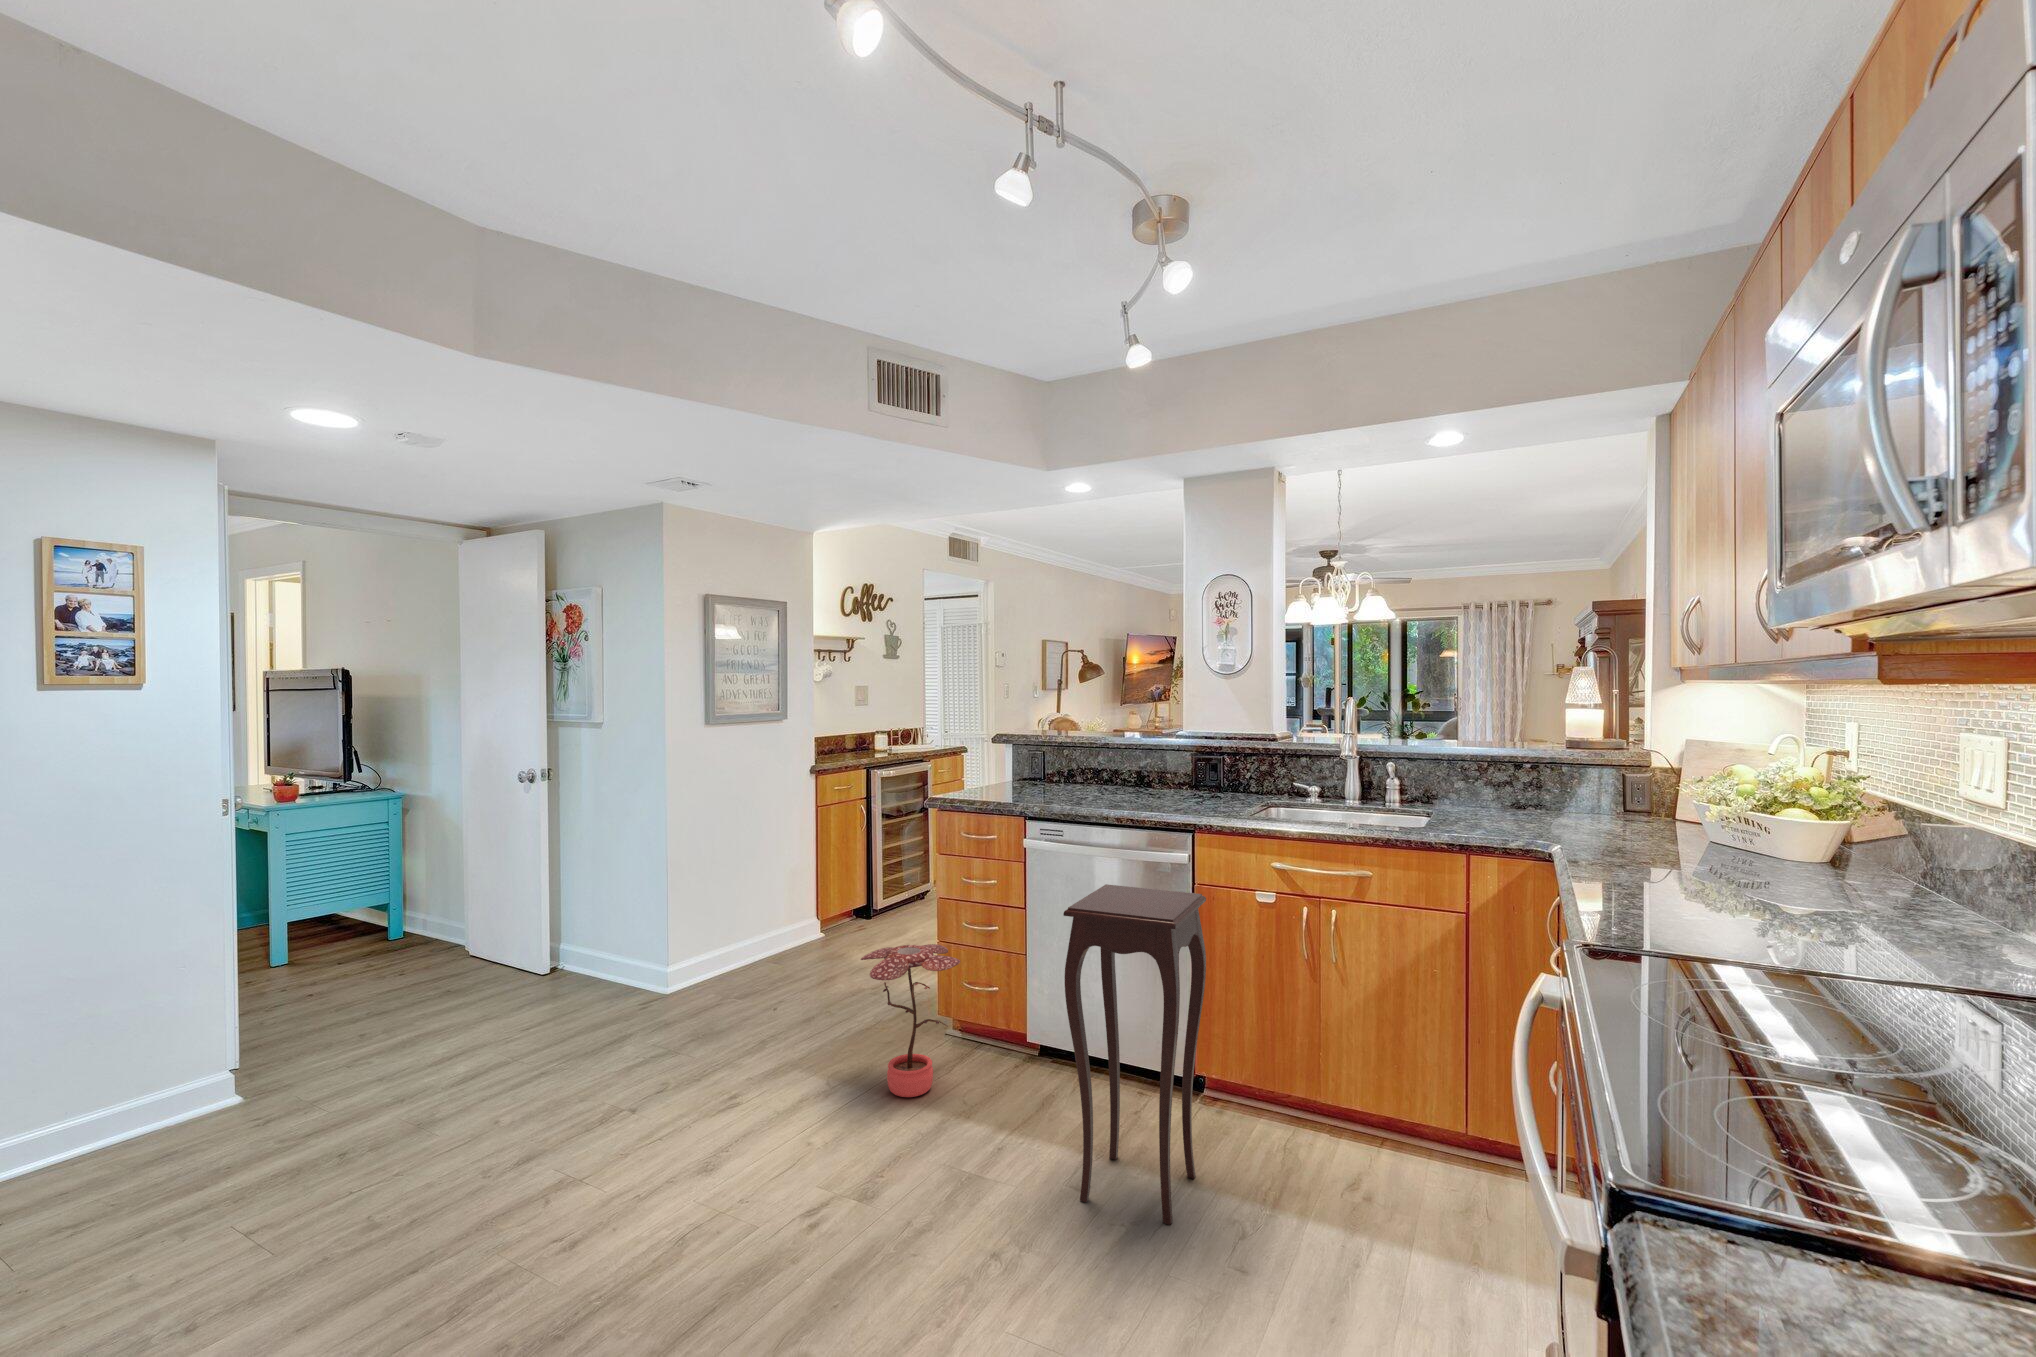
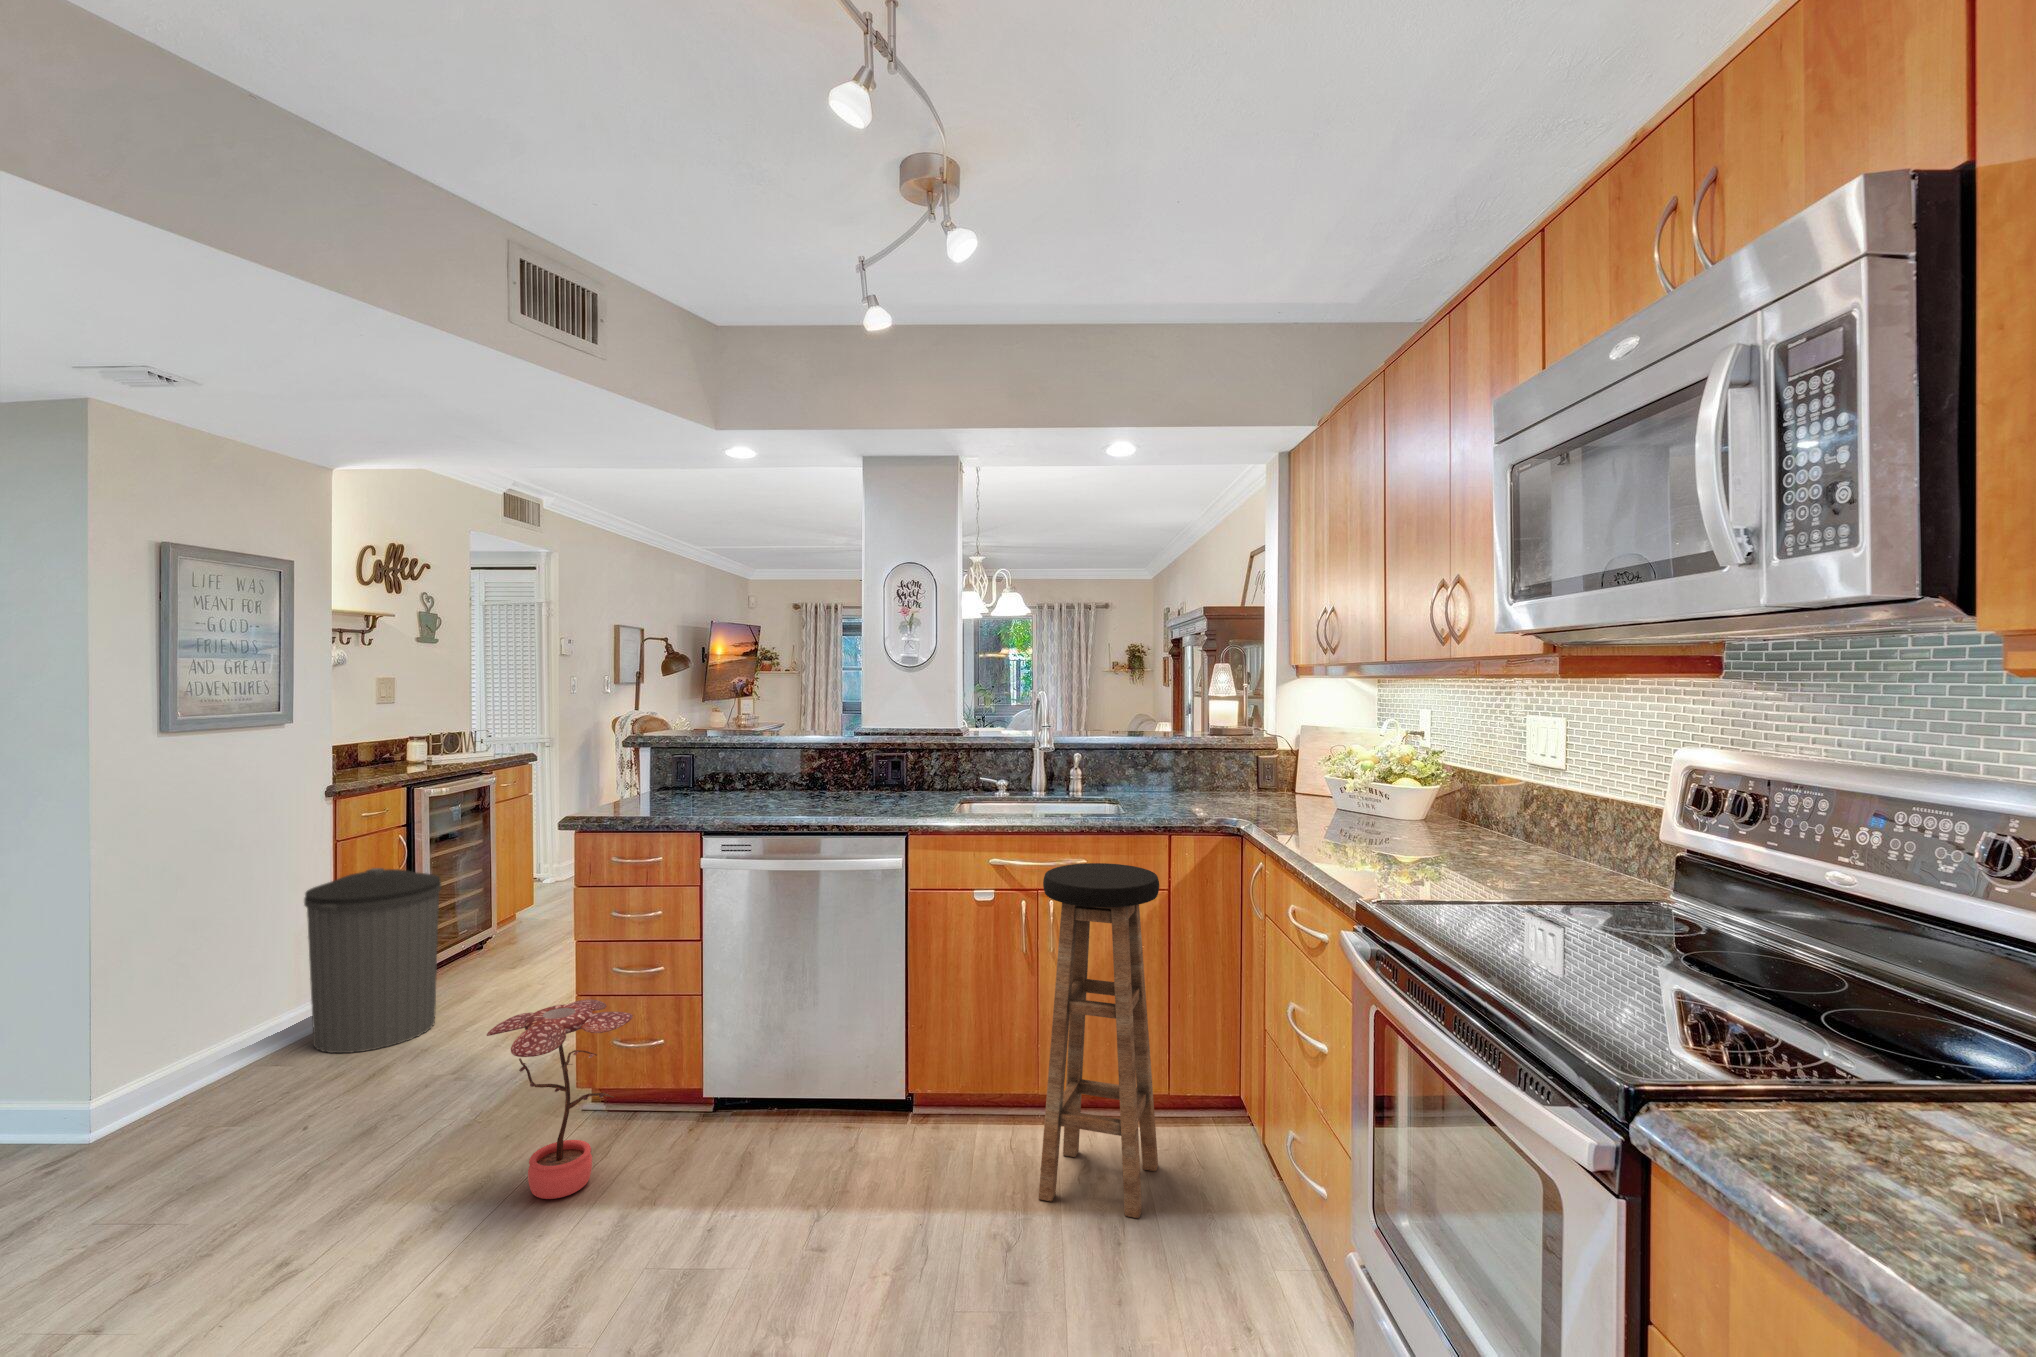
trash can: none [791,828,877,964] -> present [304,868,441,1053]
bar stool: none [1295,874,1440,1251] -> present [1039,863,1159,1218]
side table: present [1063,884,1206,1225] -> none [811,900,947,1261]

